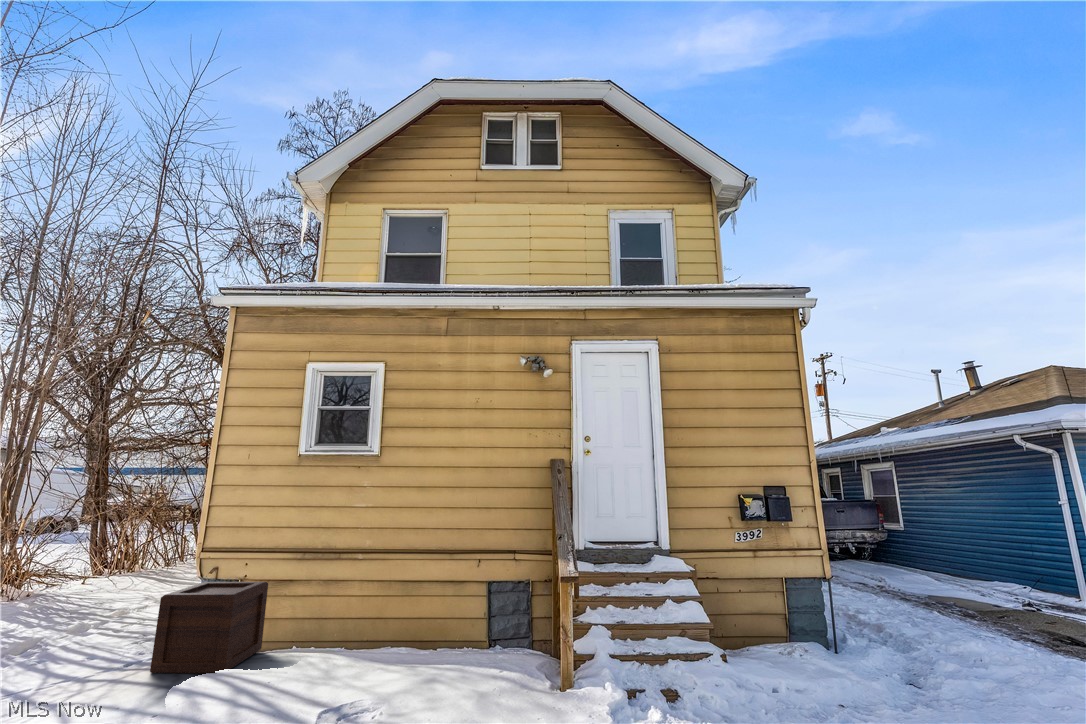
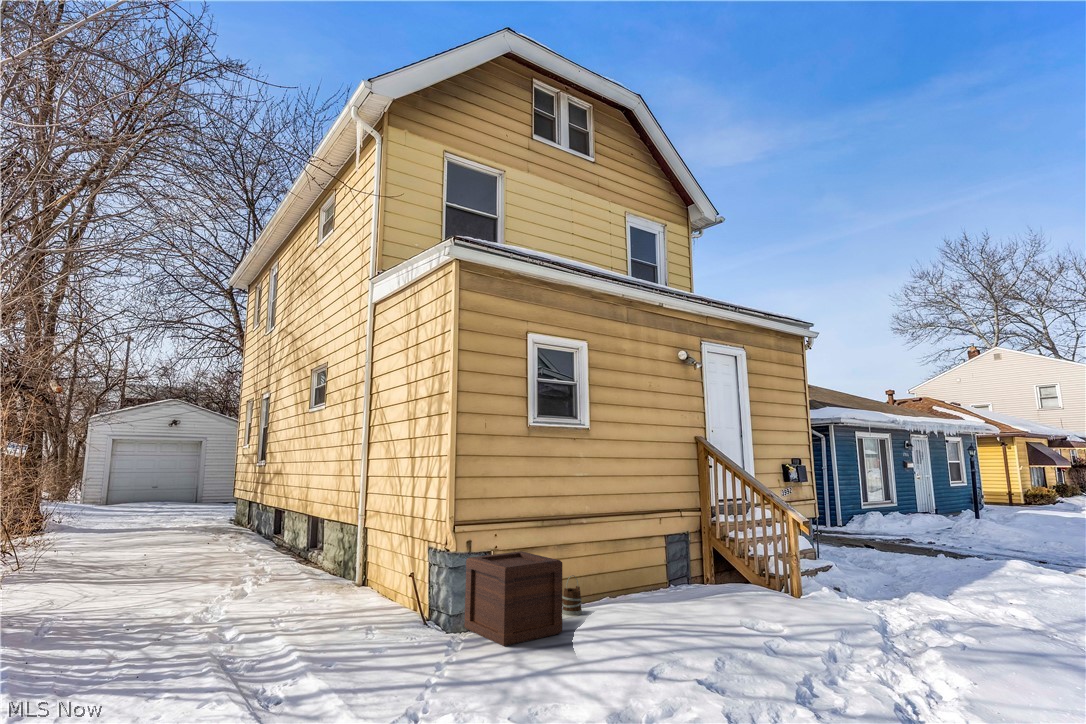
wooden bucket: none [305,614,329,659] -> present [562,575,582,616]

